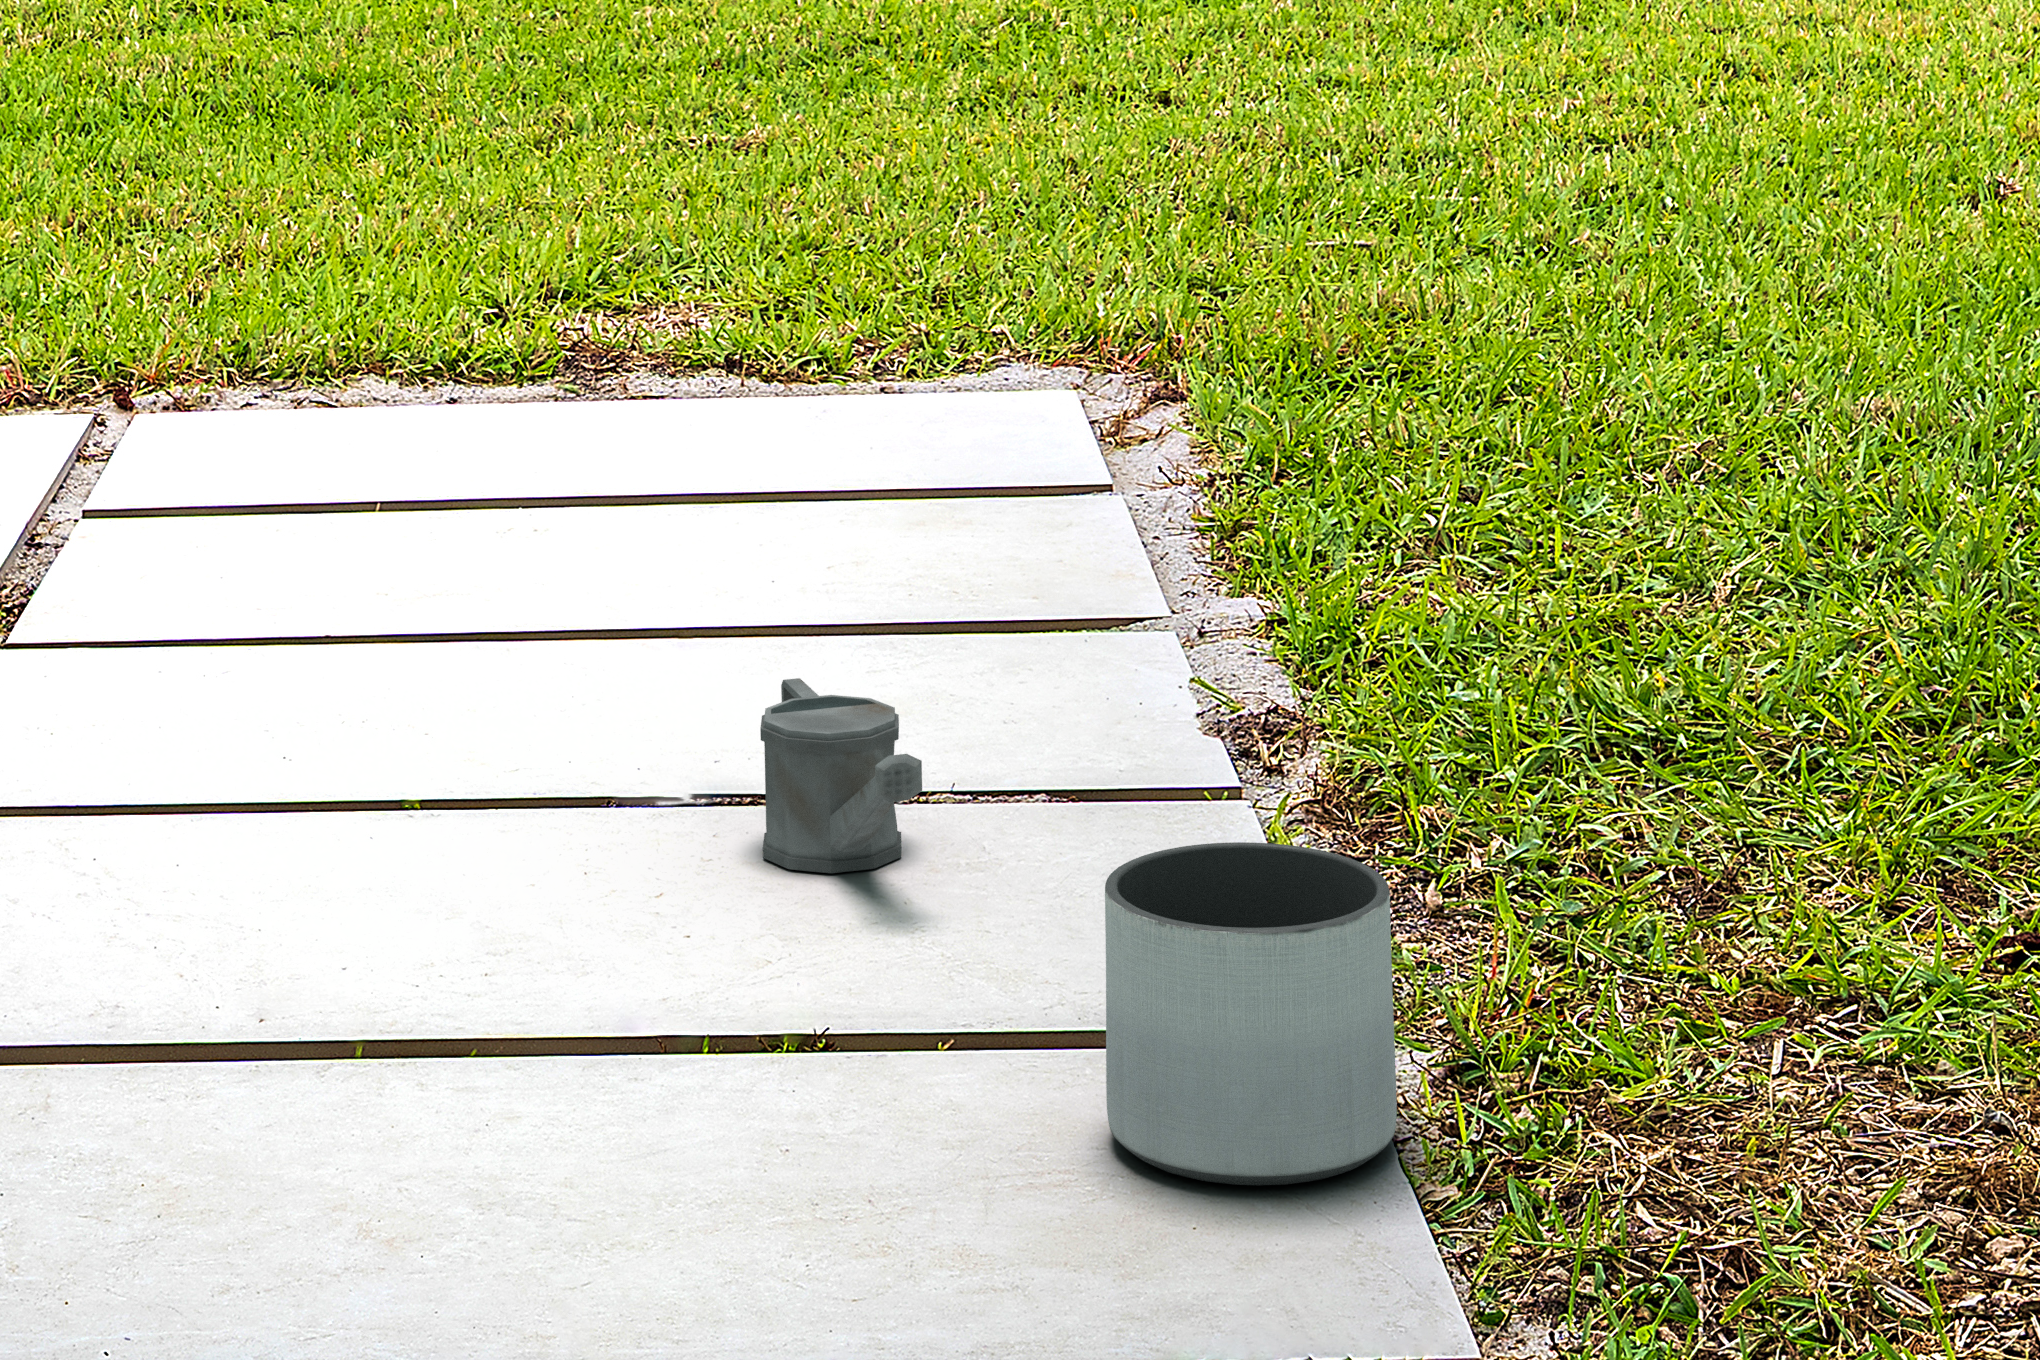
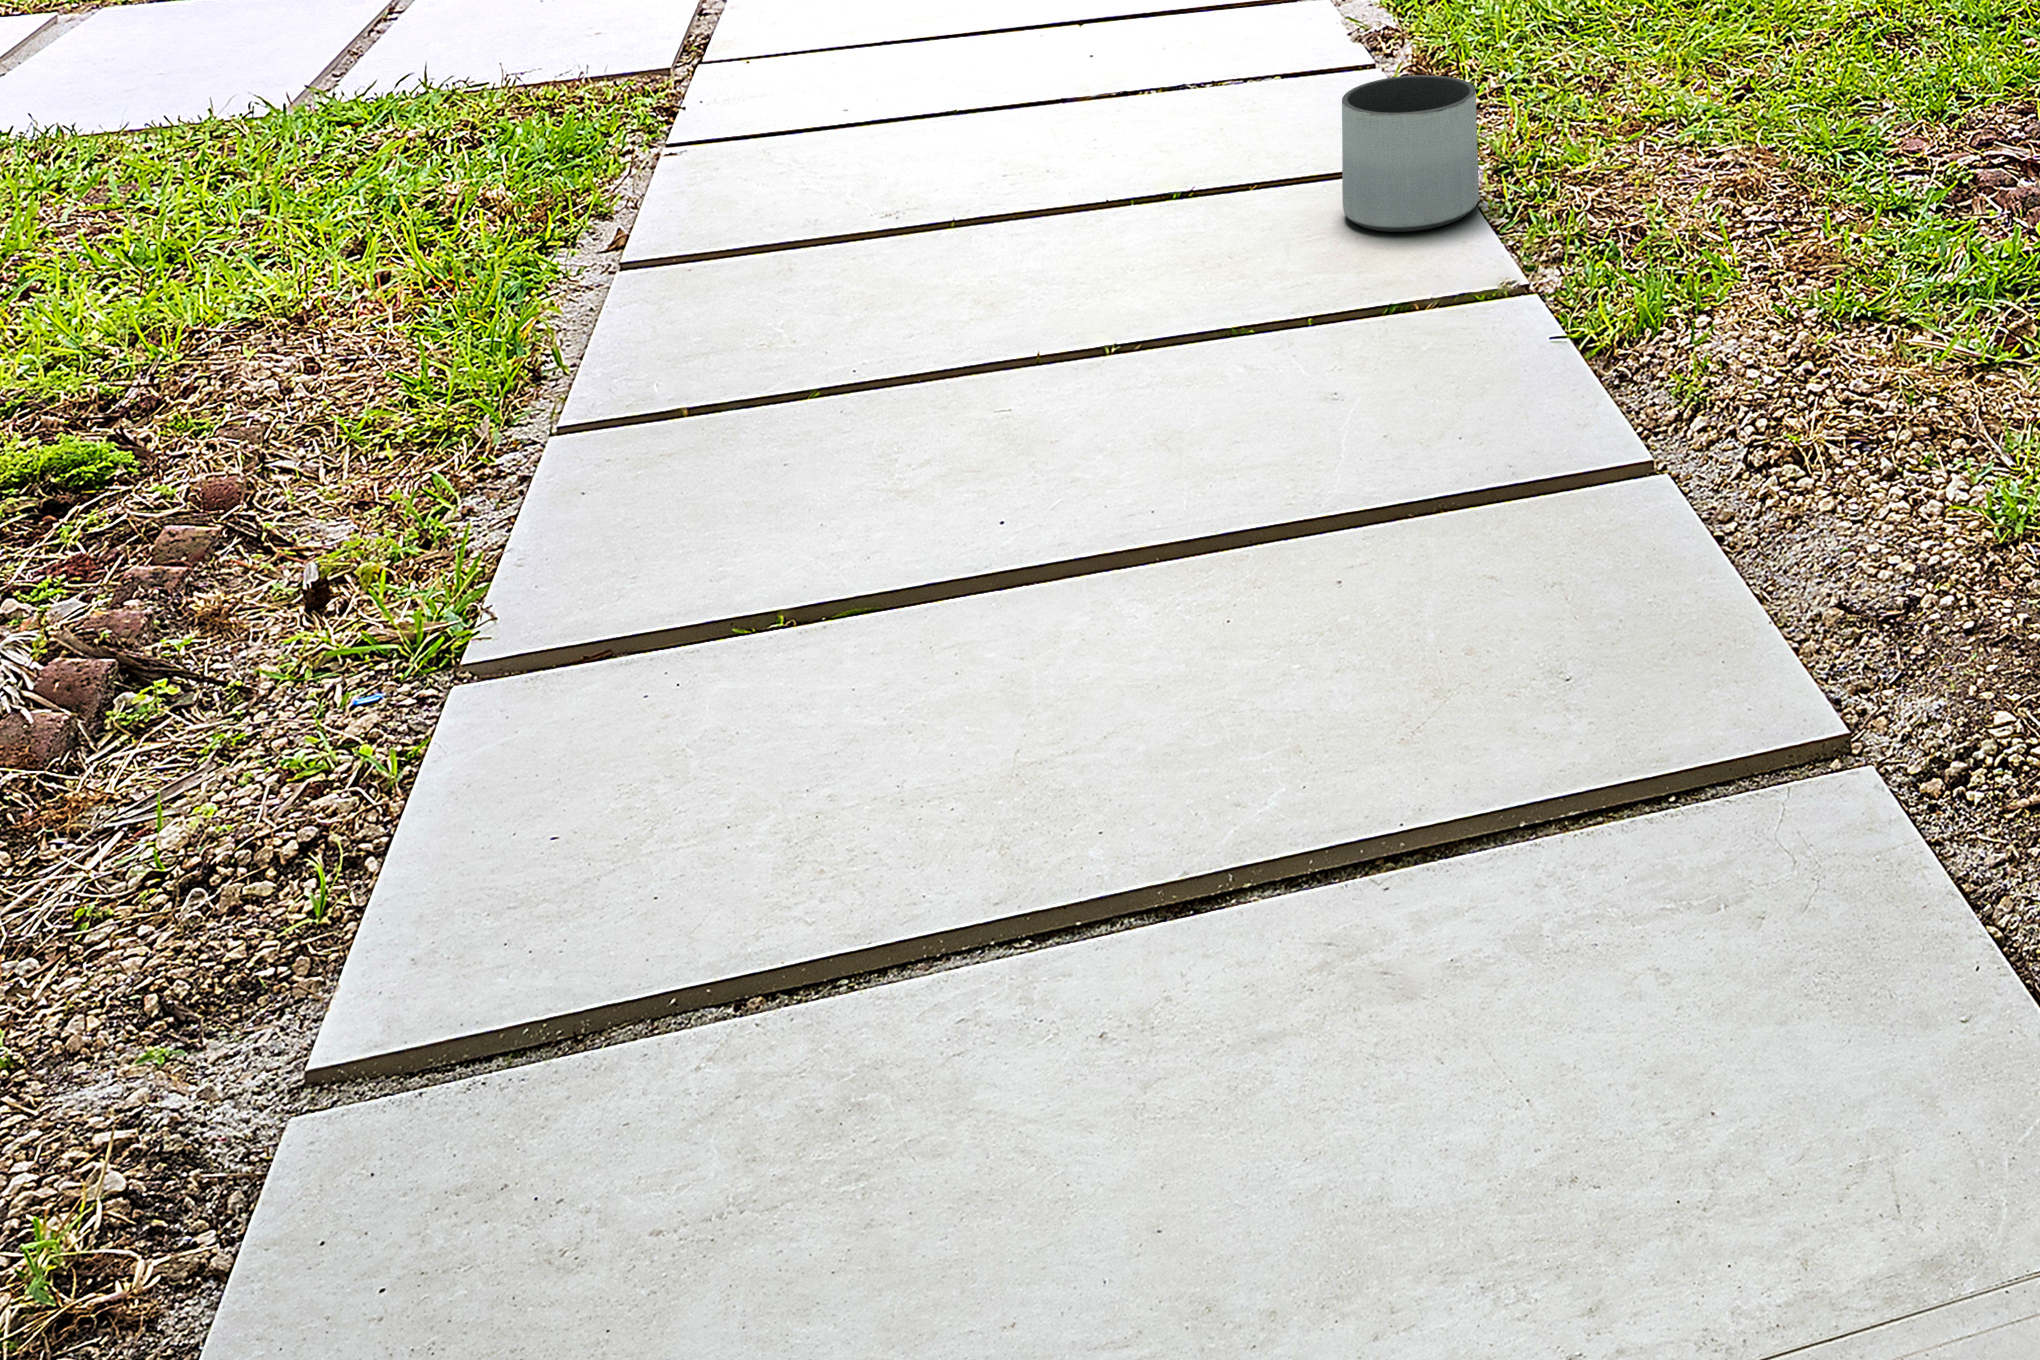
watering can: present [760,678,922,873] -> none [1148,28,1235,119]

